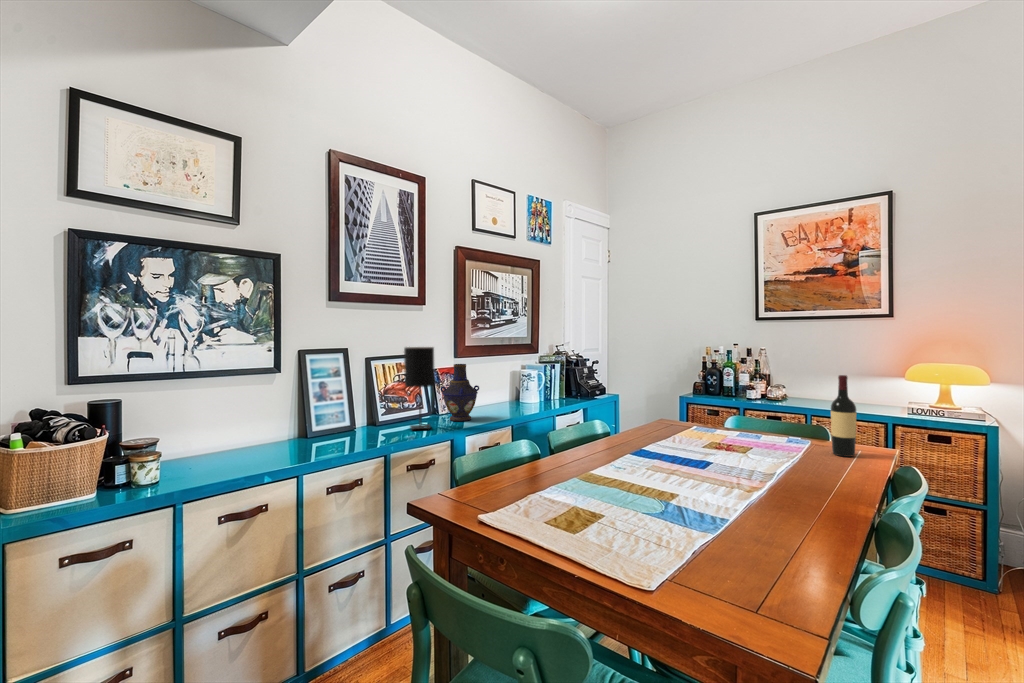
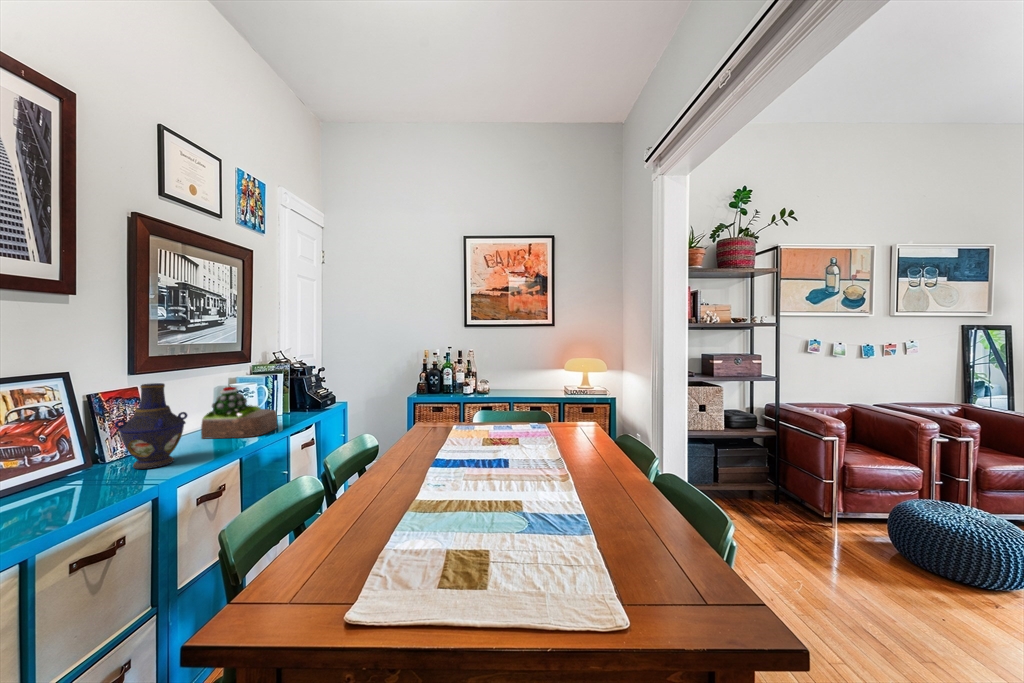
table lamp: present [404,347,435,430] -> none [42,361,111,501]
succulent plant: none [495,371,547,412] -> present [201,387,278,439]
wine bottle: present [831,375,856,457] -> none [573,373,590,438]

